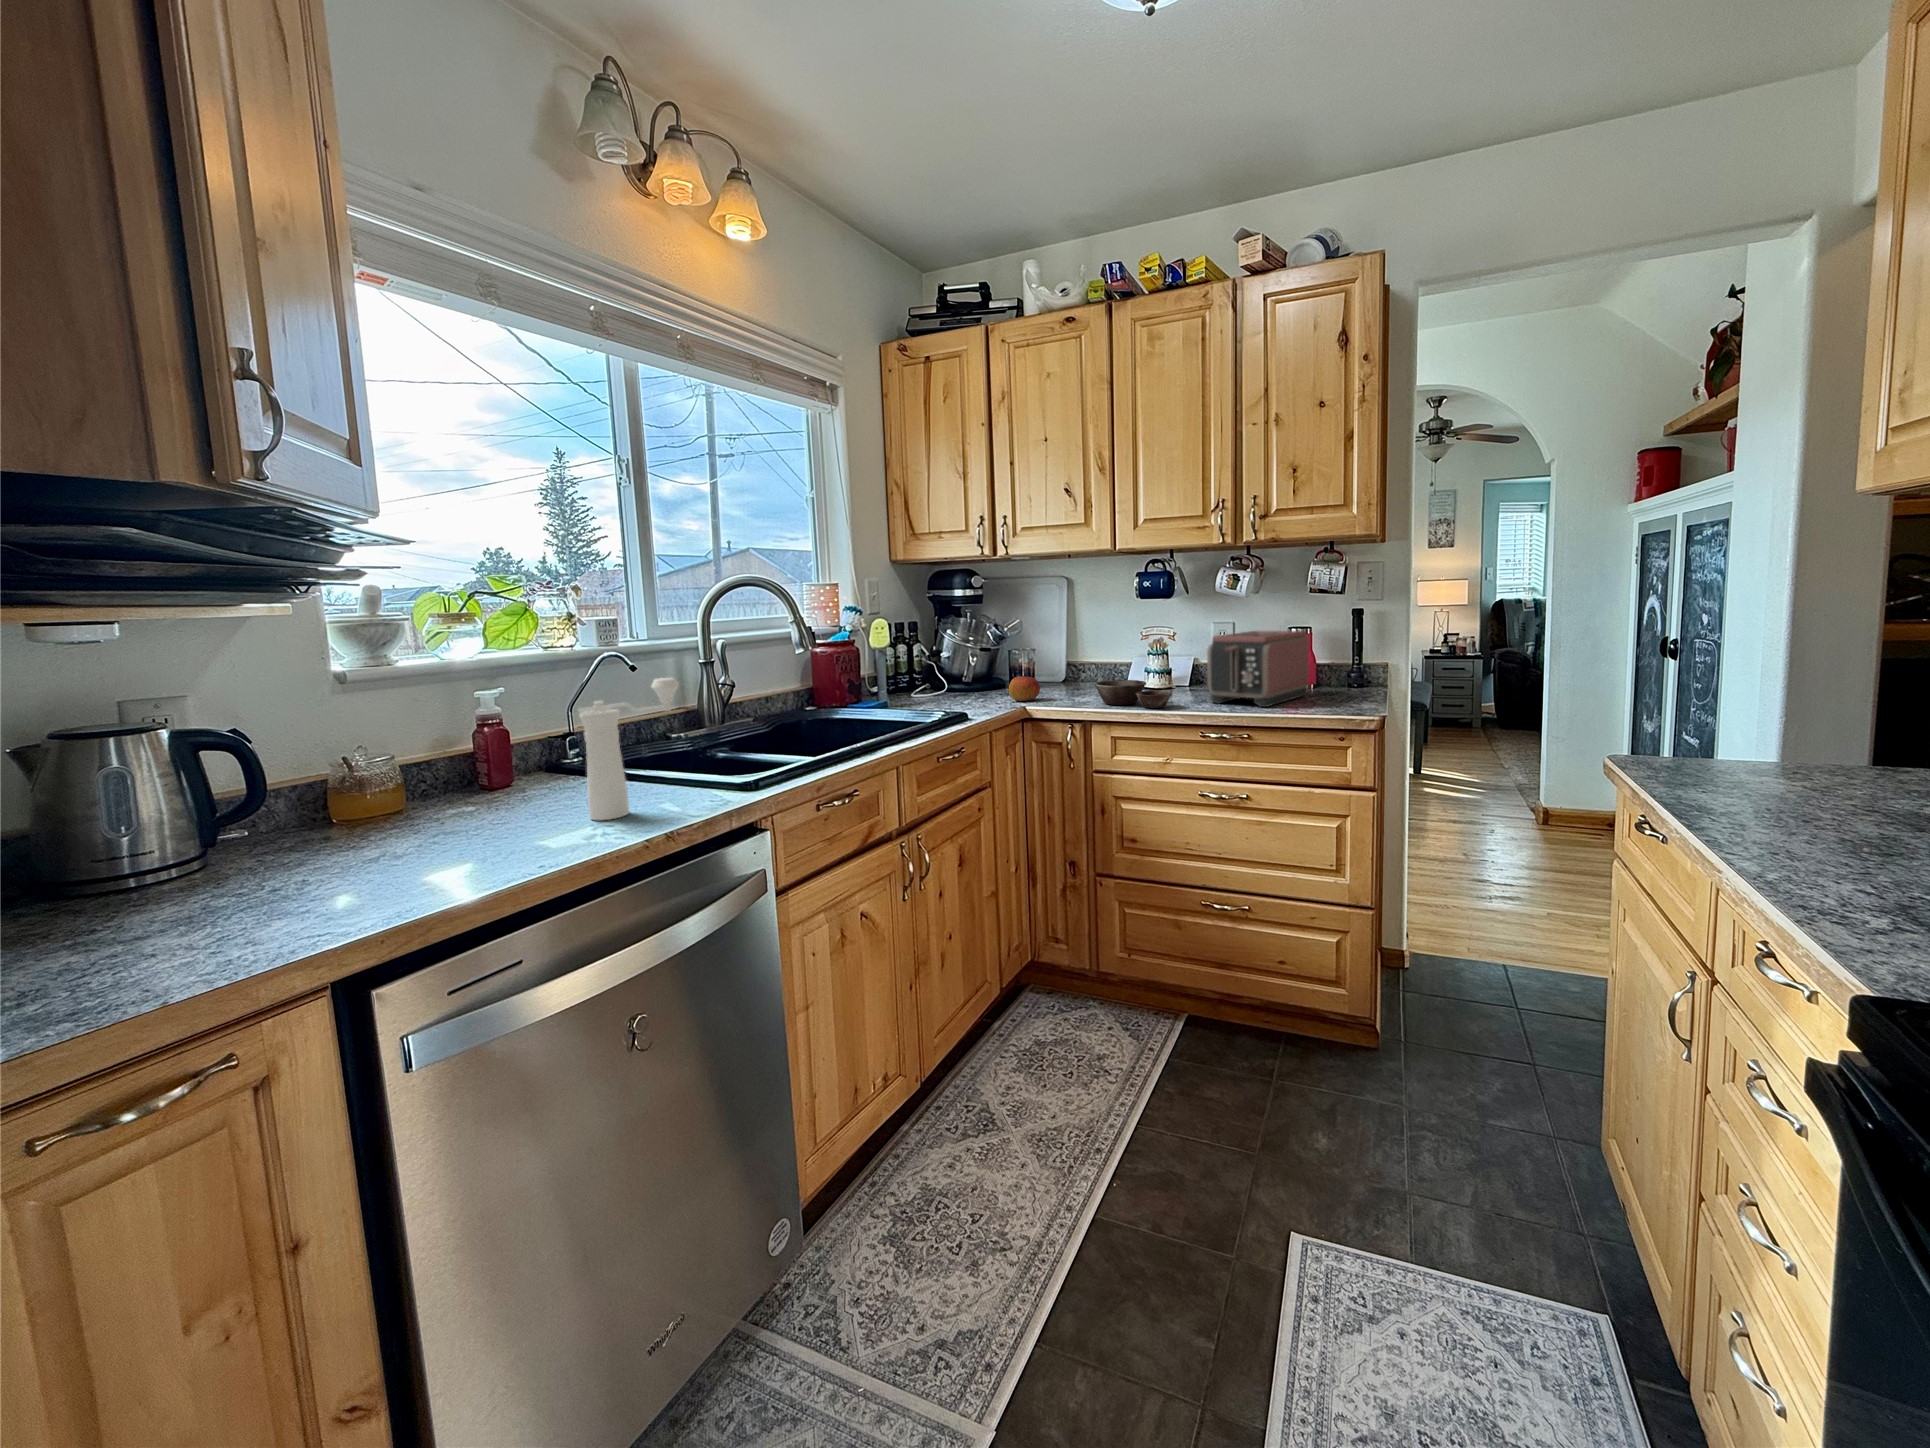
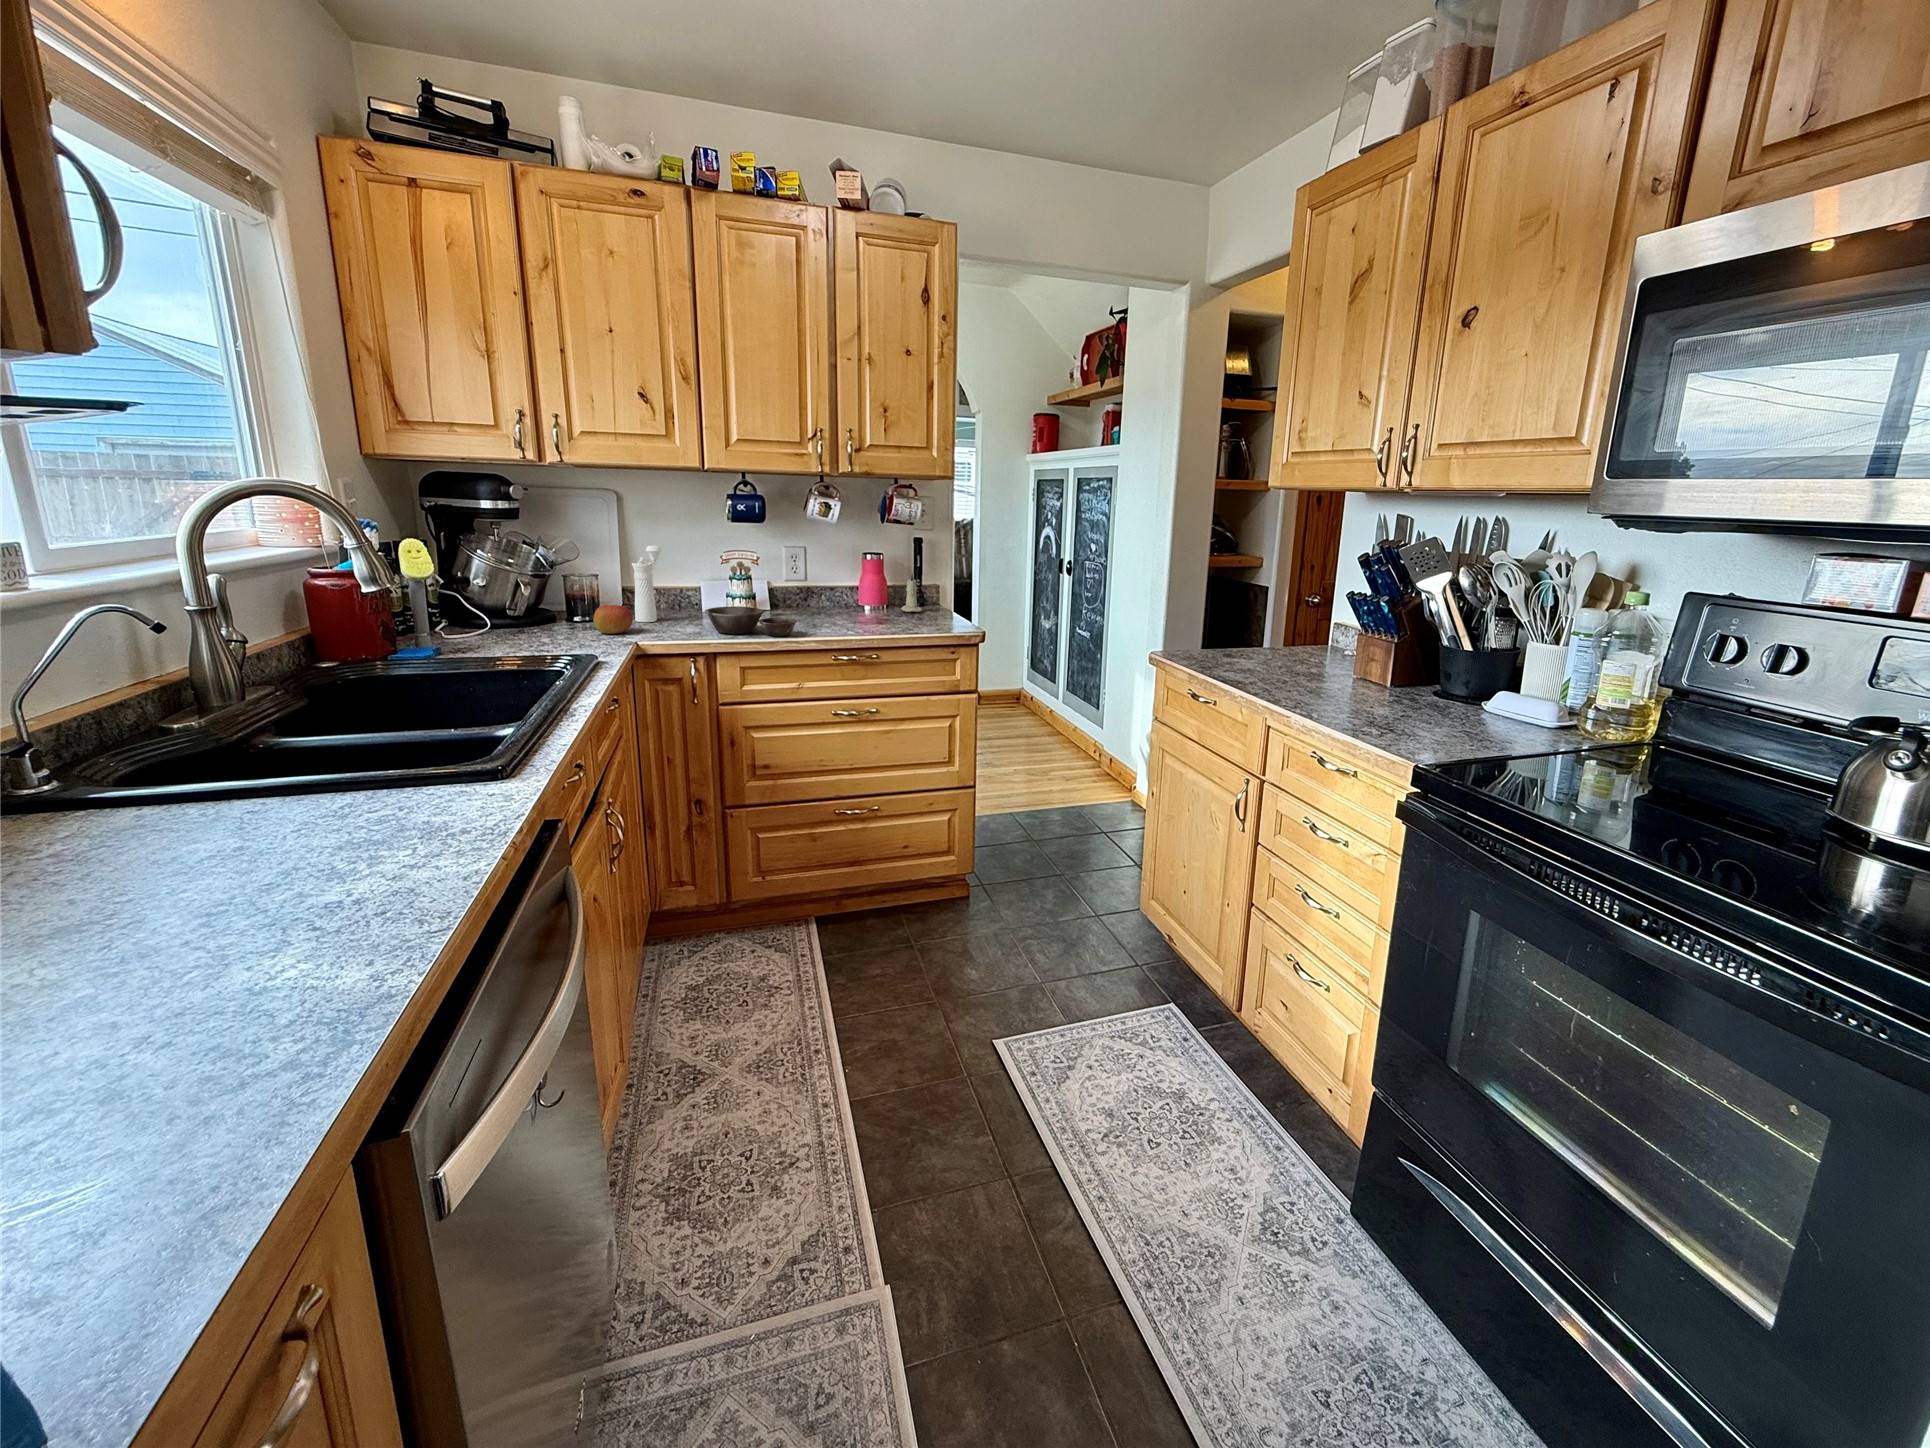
toaster: present [1207,631,1309,707] -> none [821,556,894,630]
candle: none [1330,646,1355,693] -> present [901,573,922,612]
pepper mill: present [578,678,679,820] -> present [632,546,662,622]

